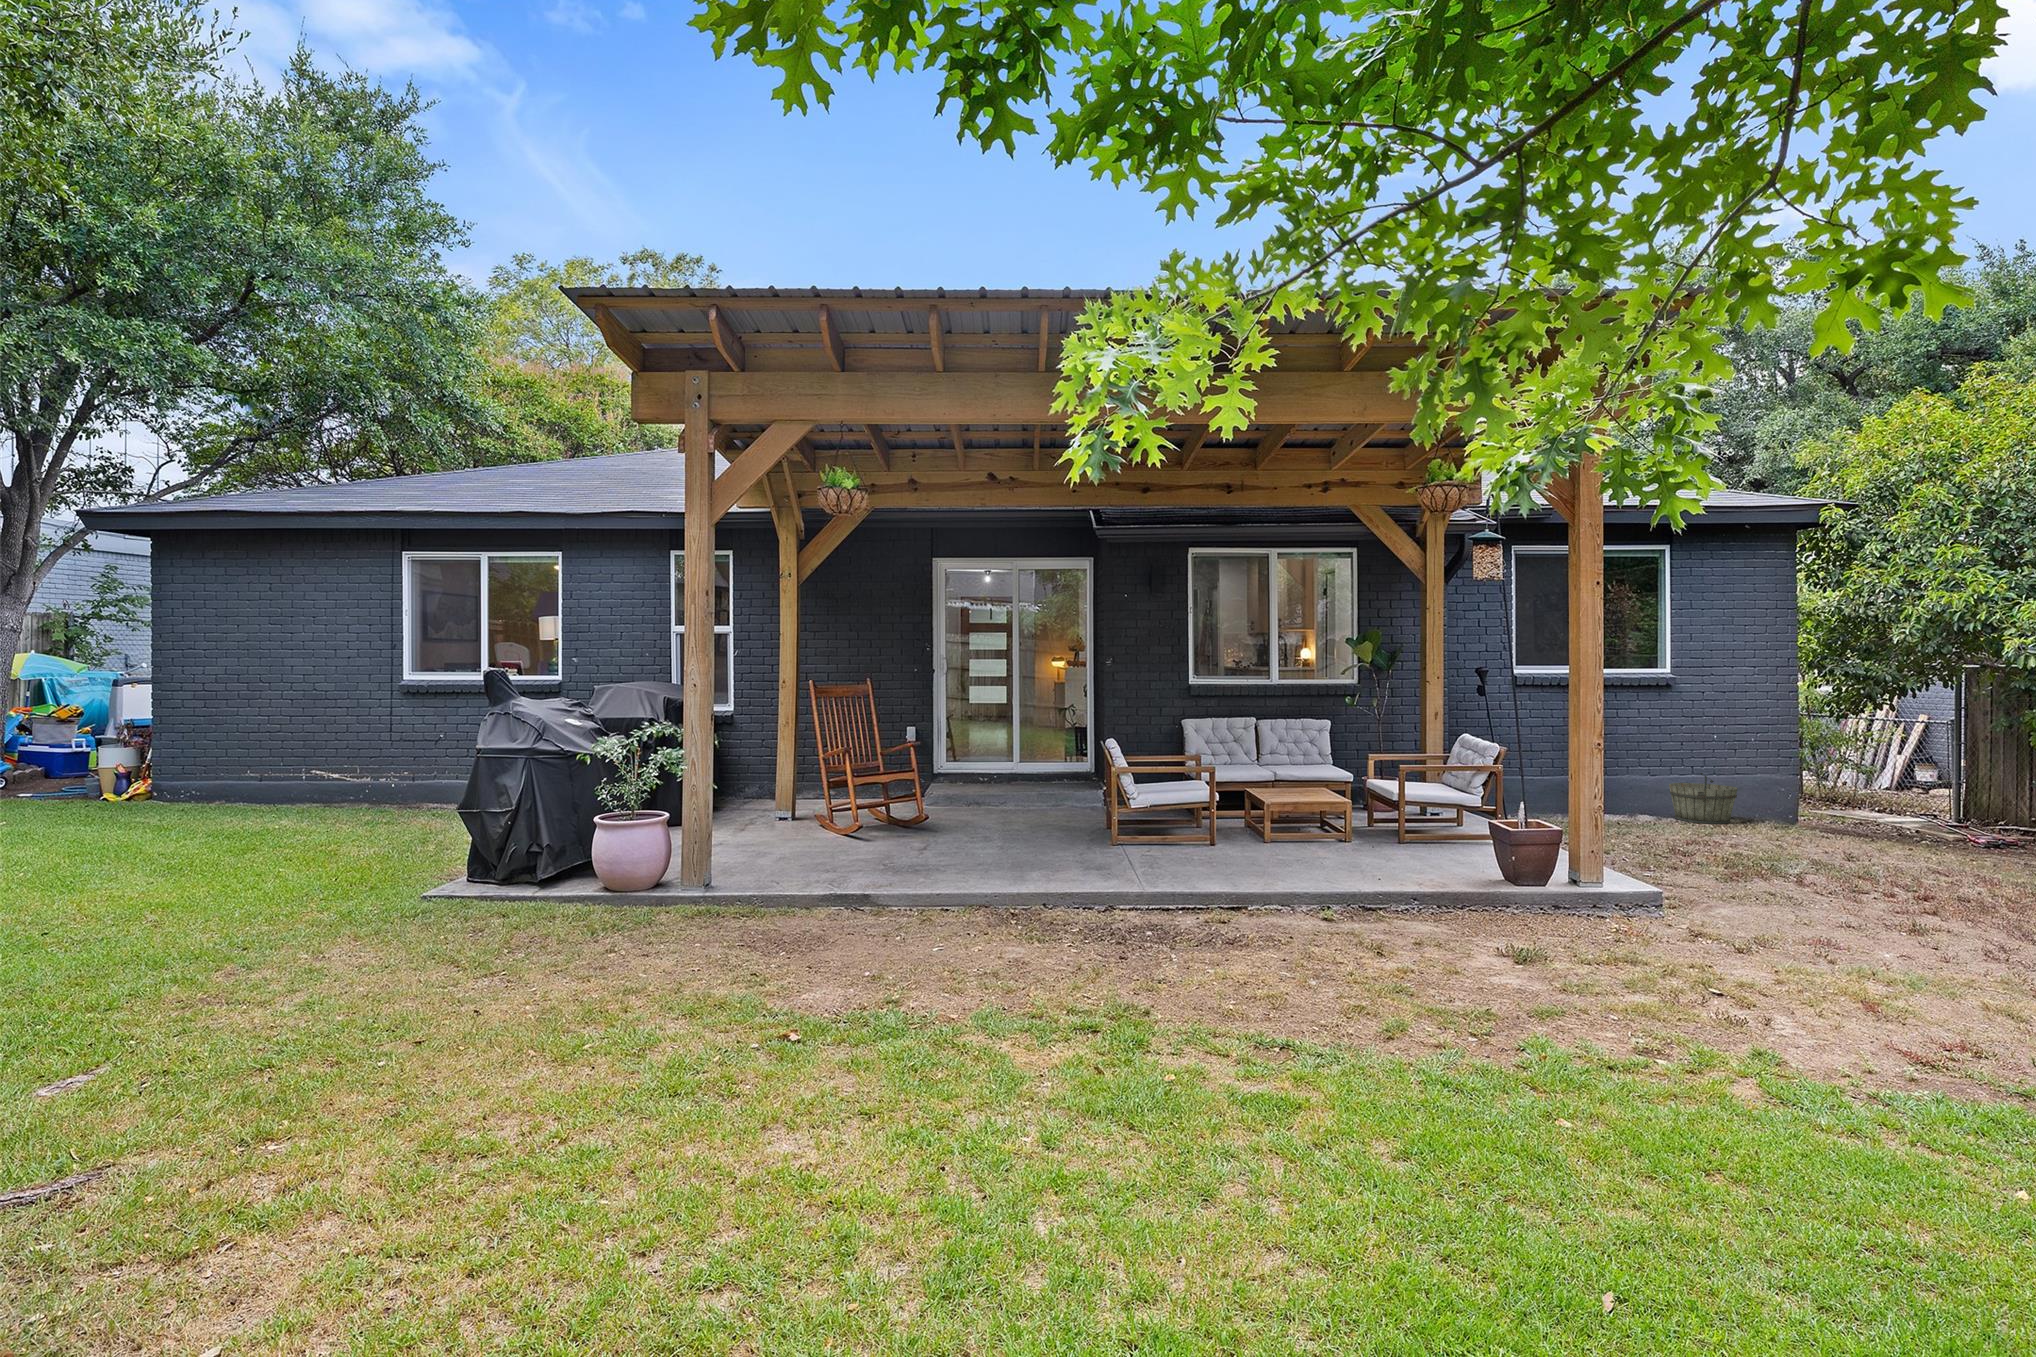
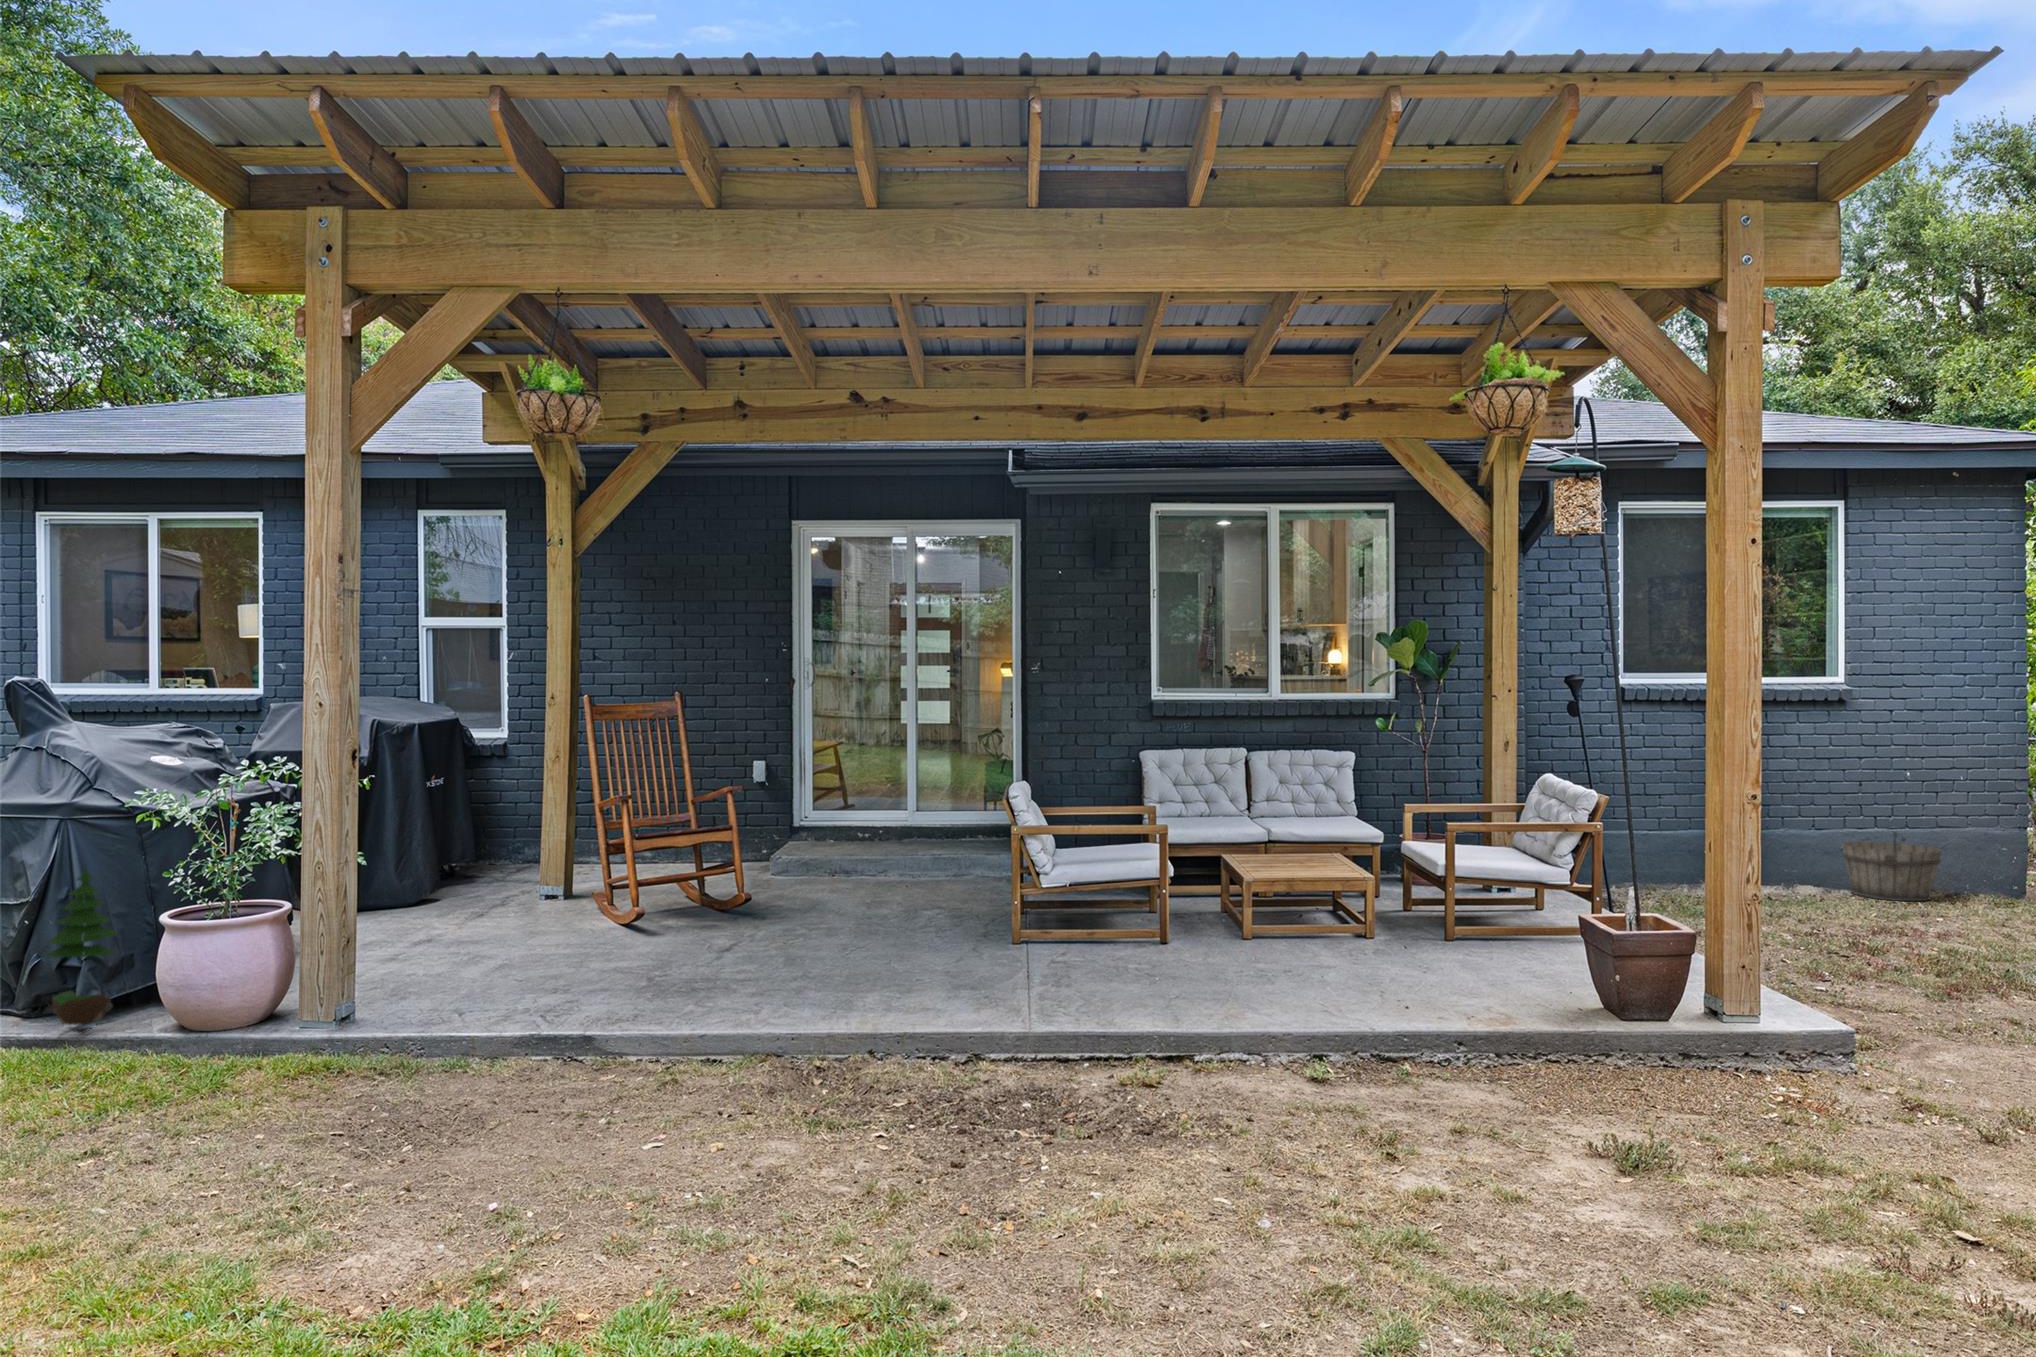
potted tree: none [529,788,571,894] -> present [46,867,118,1034]

